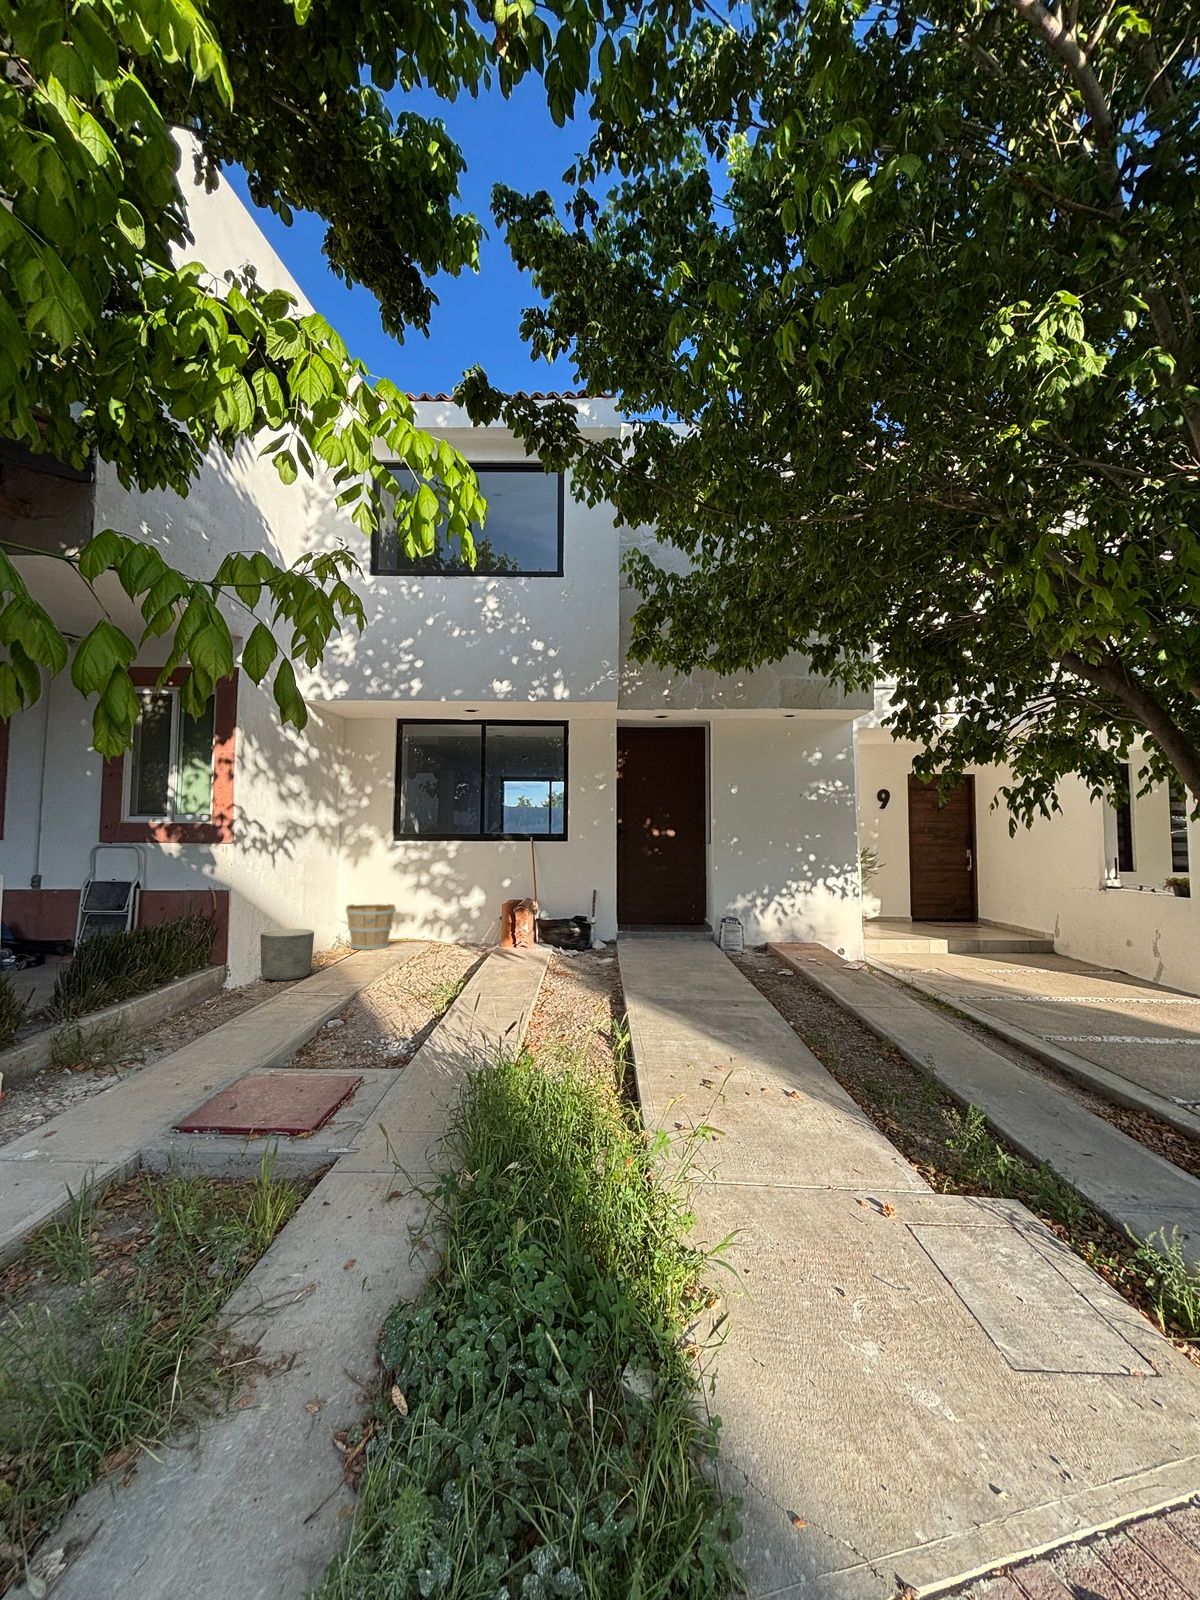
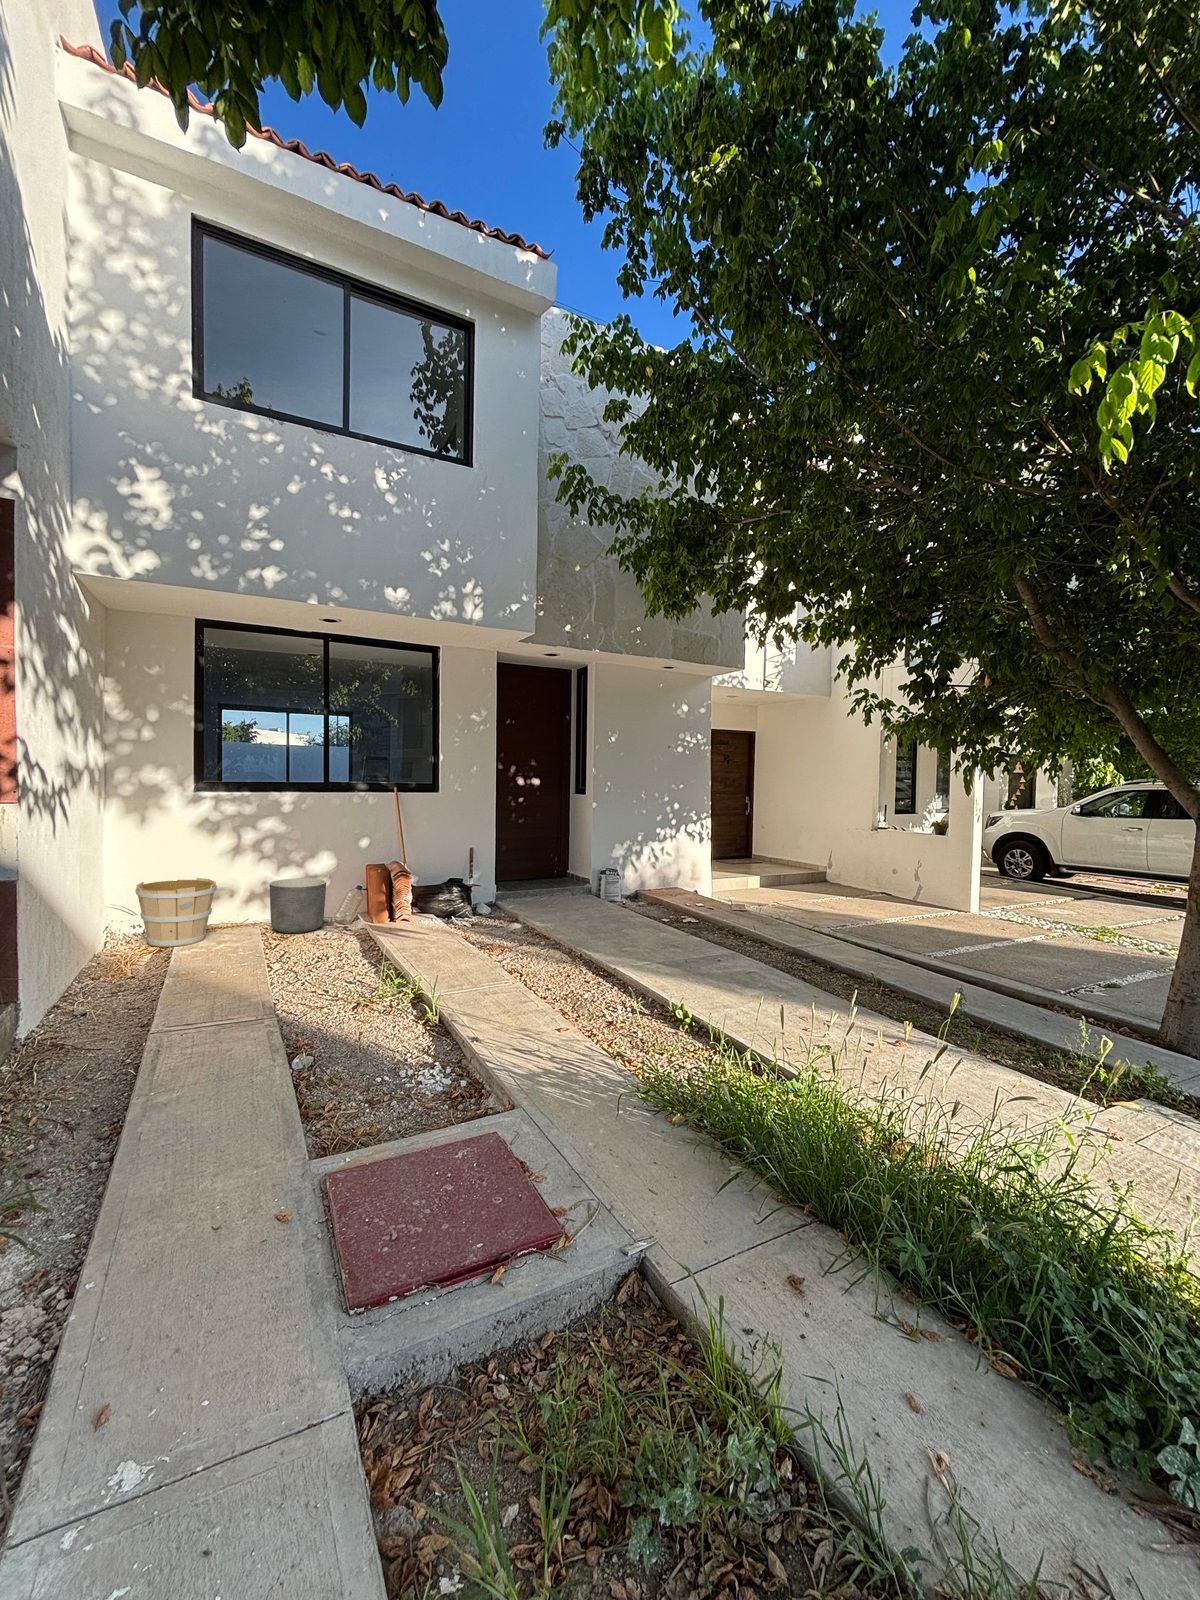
planter: present [261,929,314,980] -> present [270,878,326,933]

